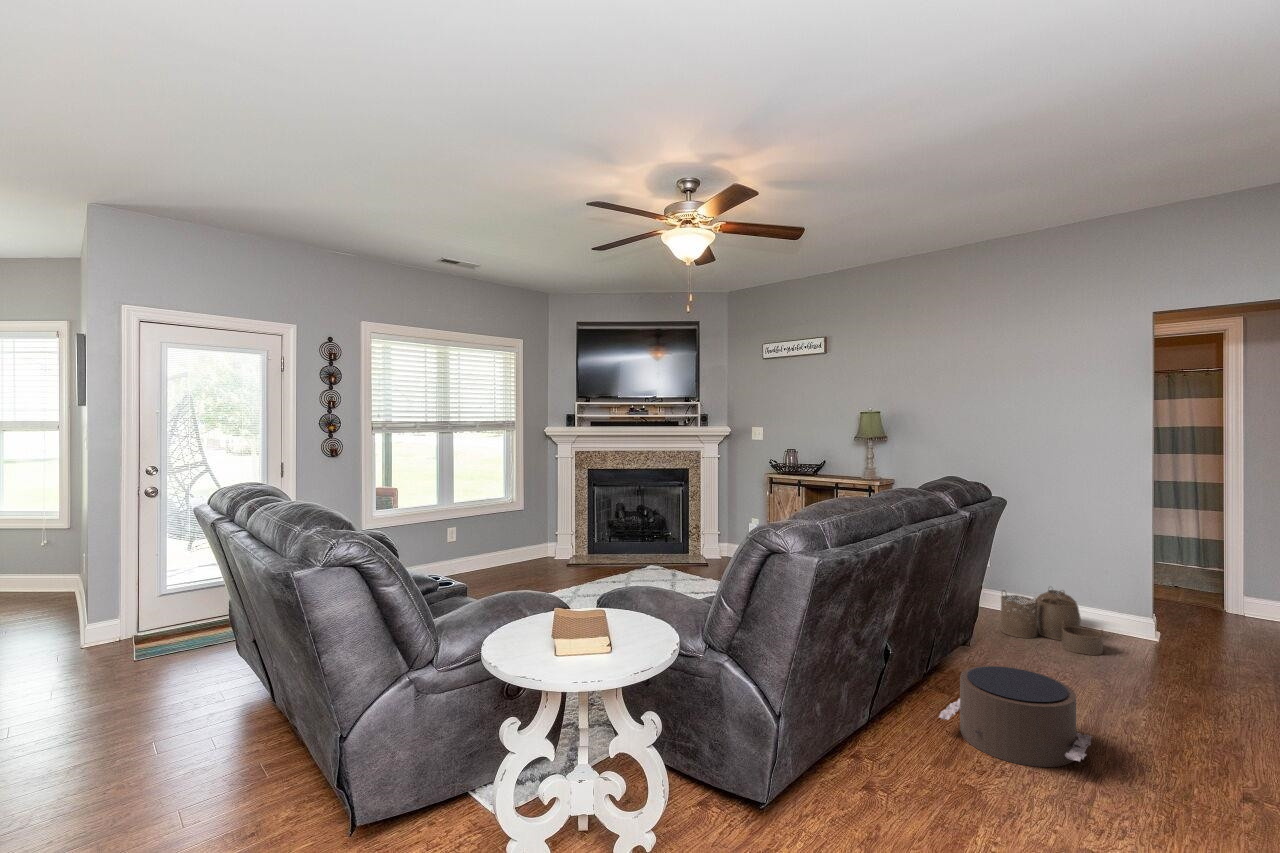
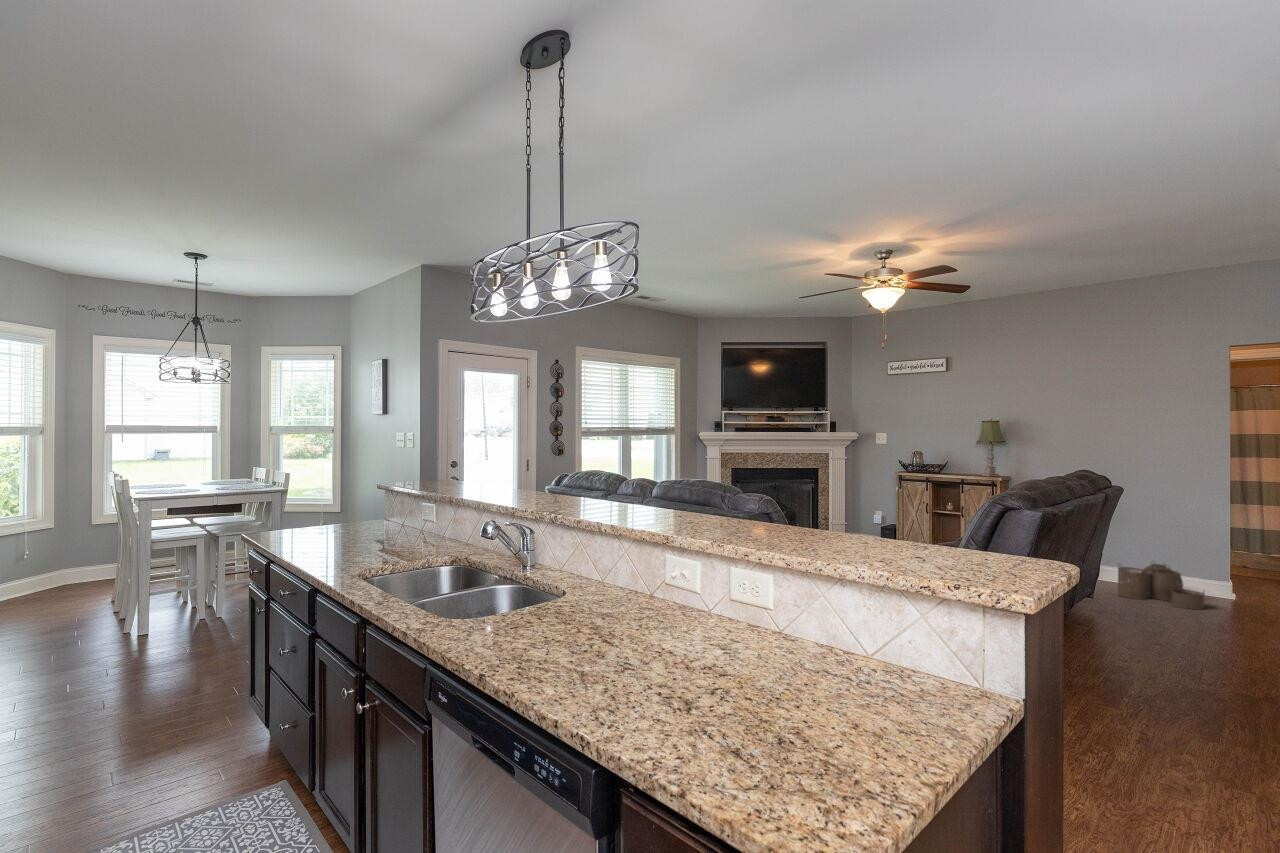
pouf: present [939,666,1092,767] -> none [1116,607,1229,668]

